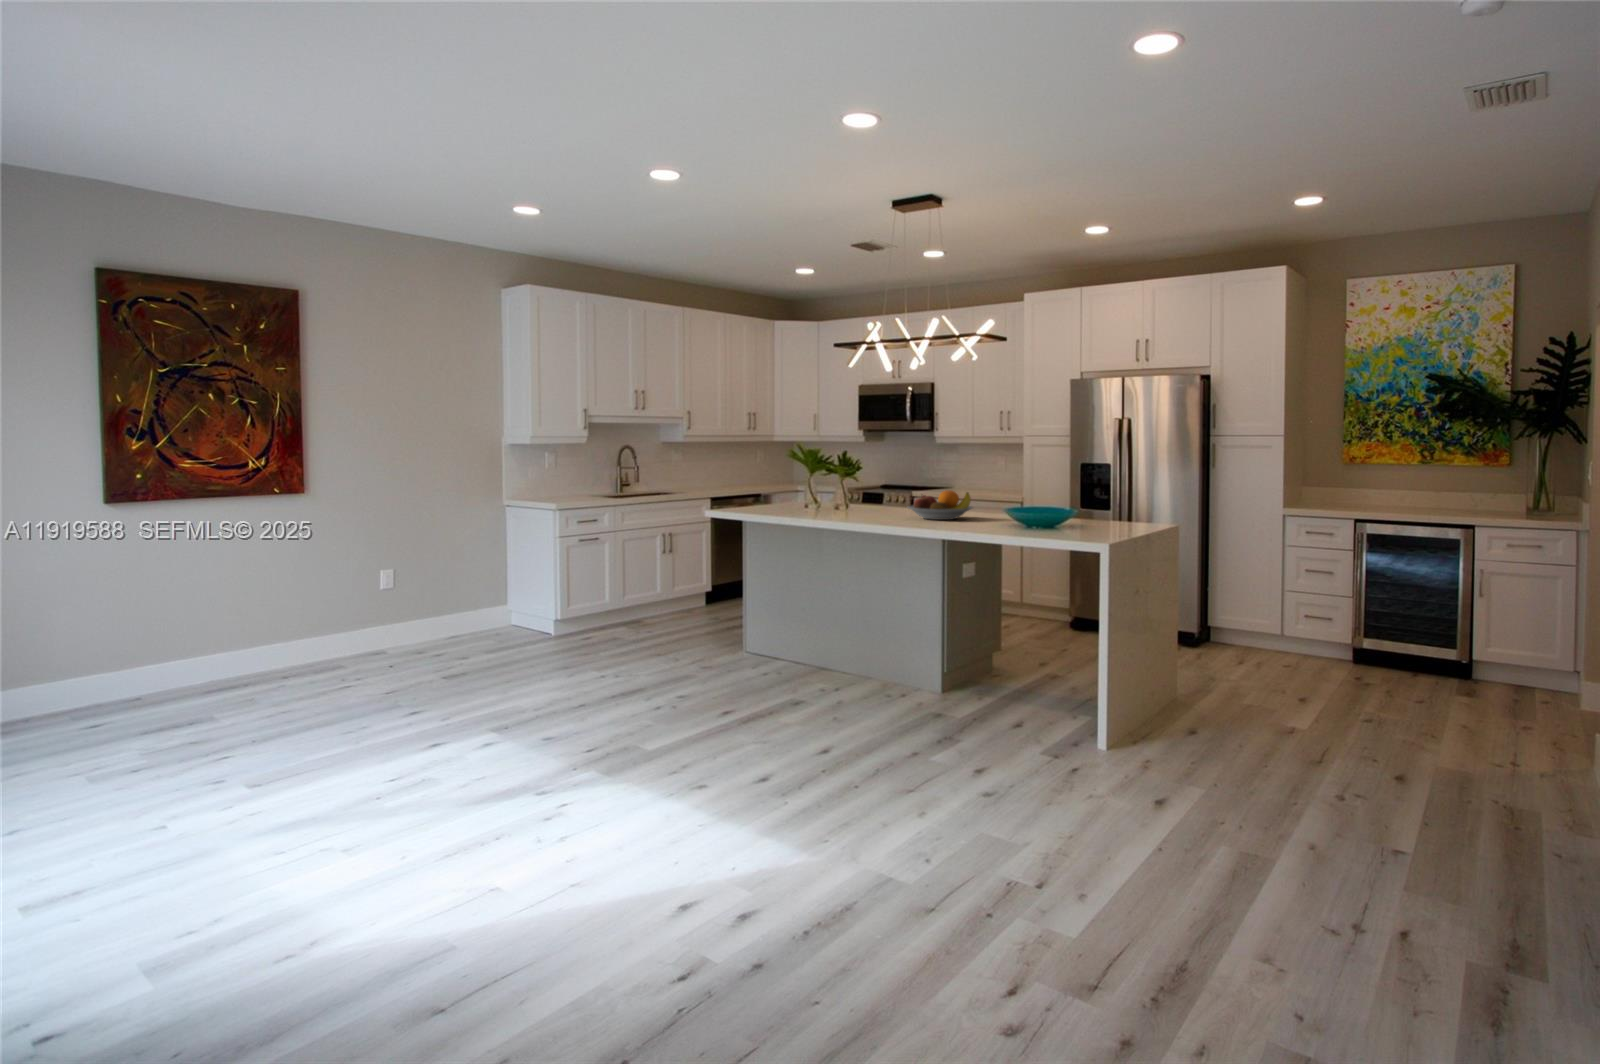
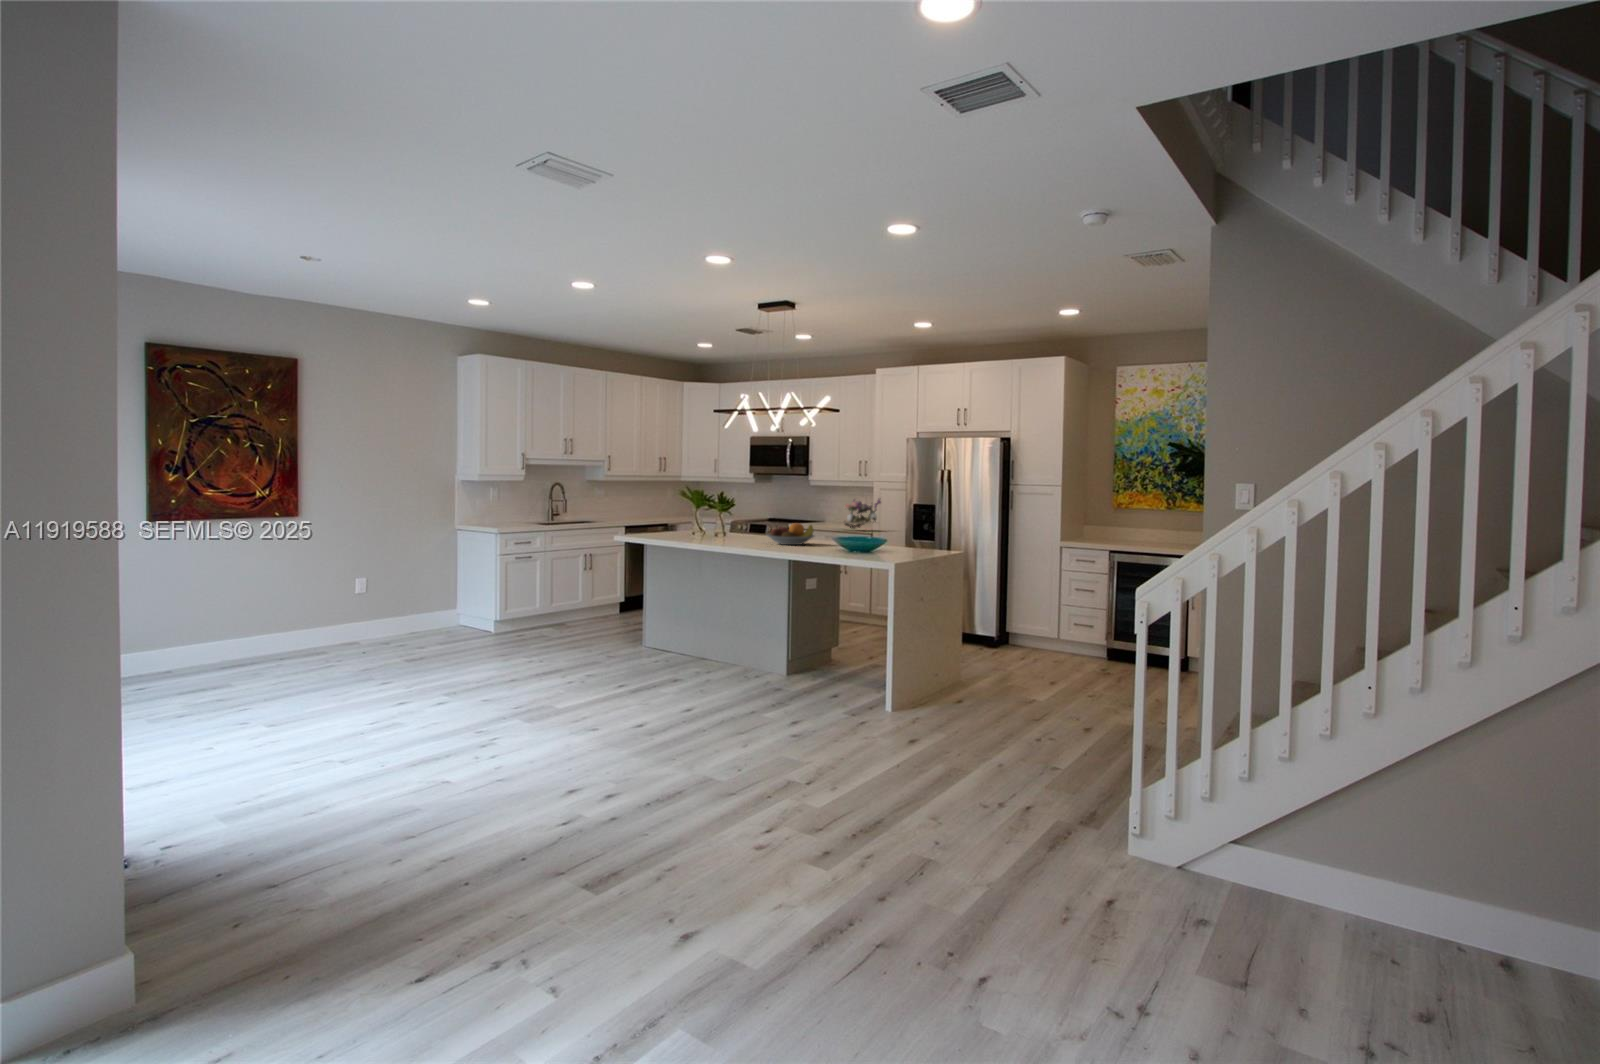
flower arrangement: none [970,456,1023,497] -> present [843,498,881,529]

